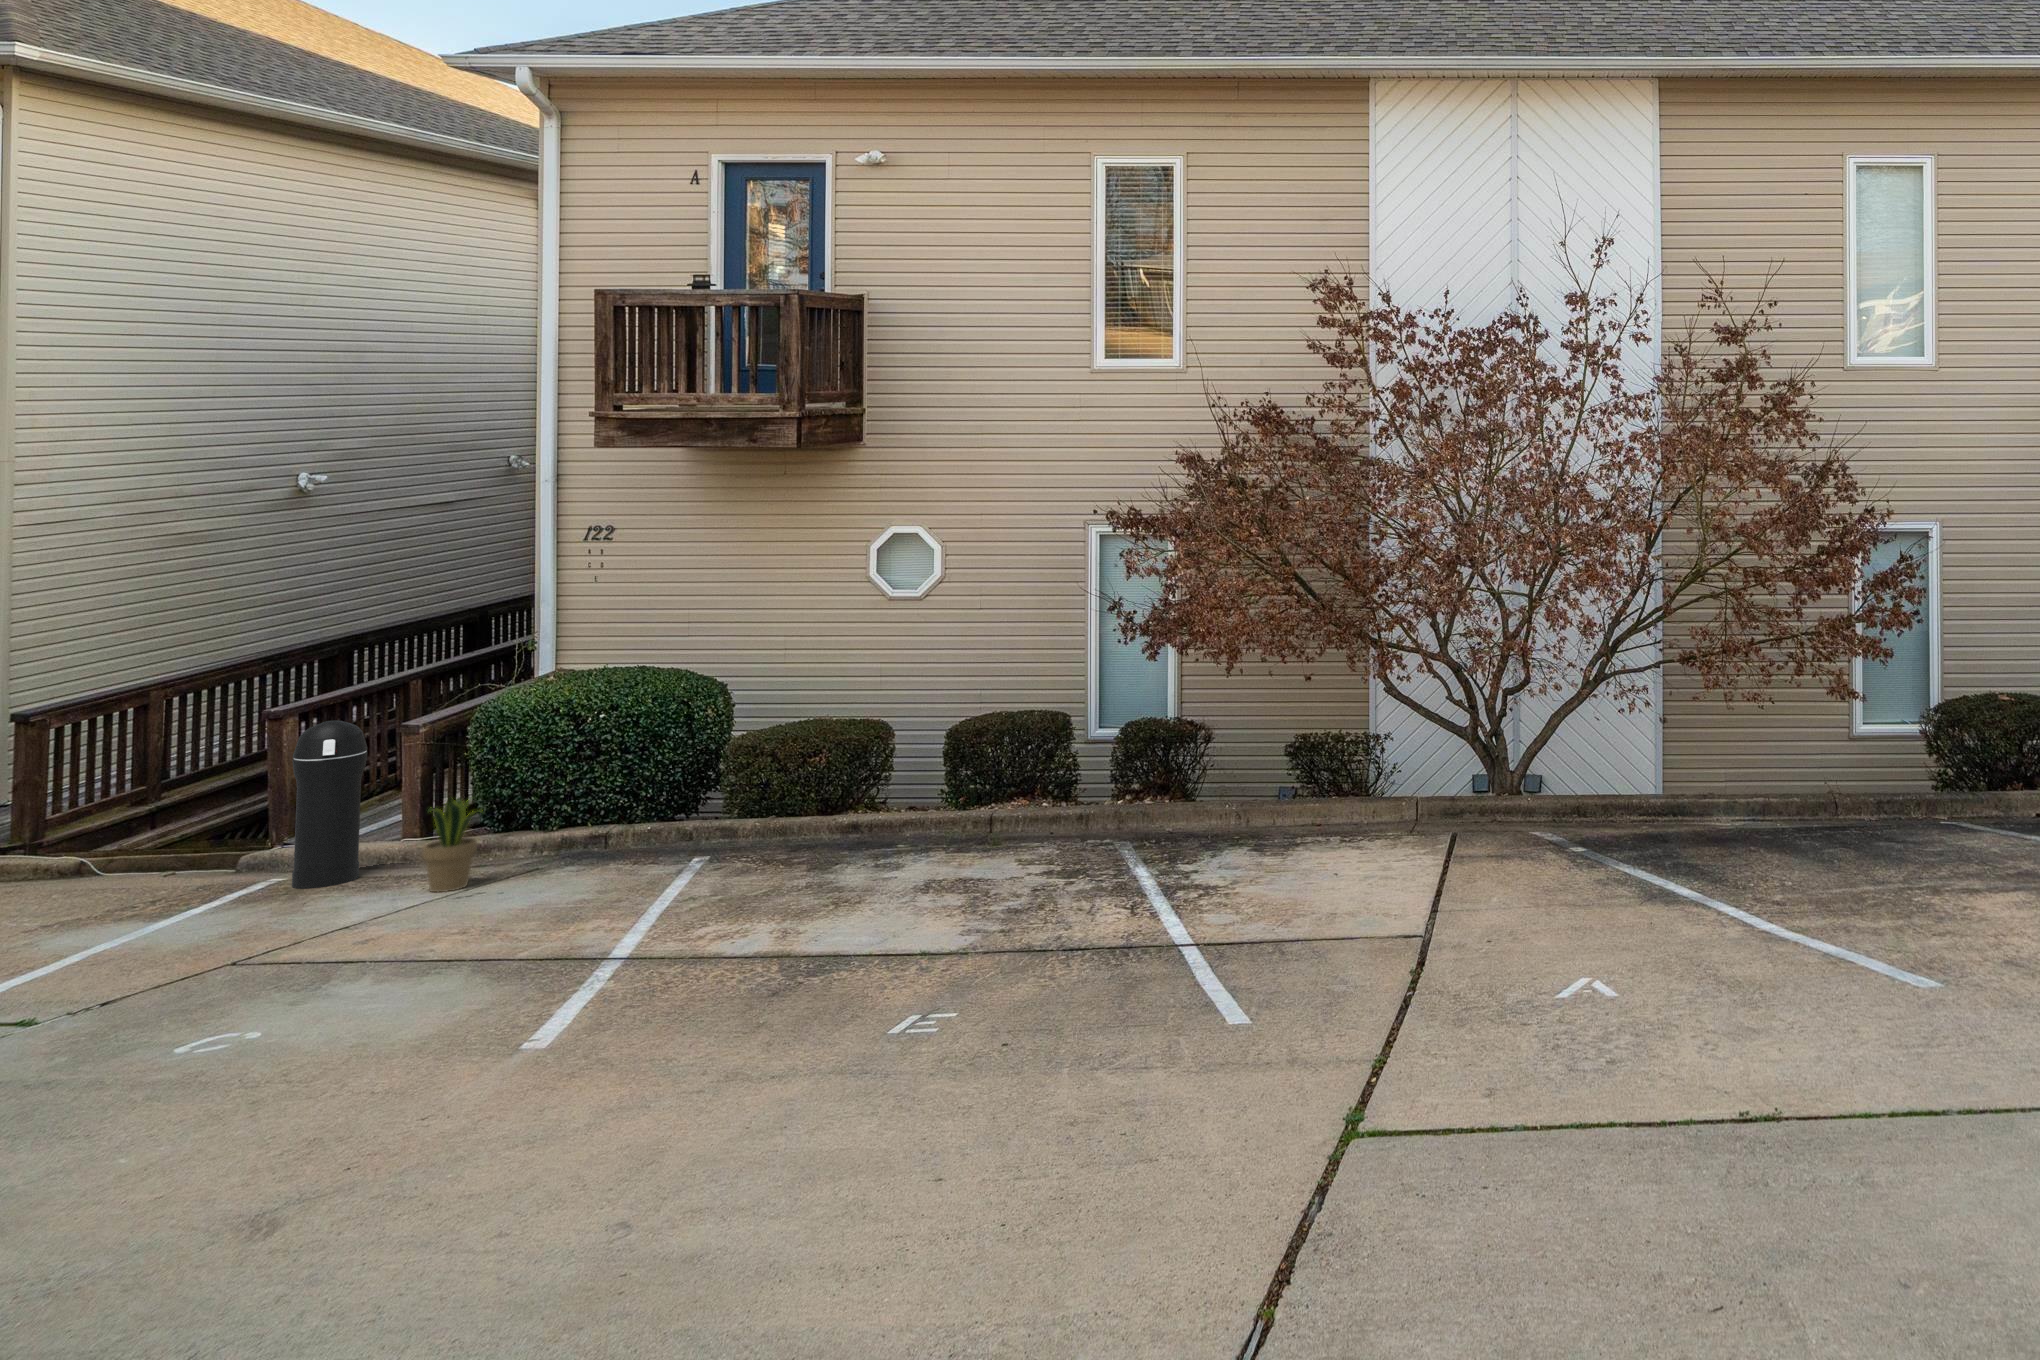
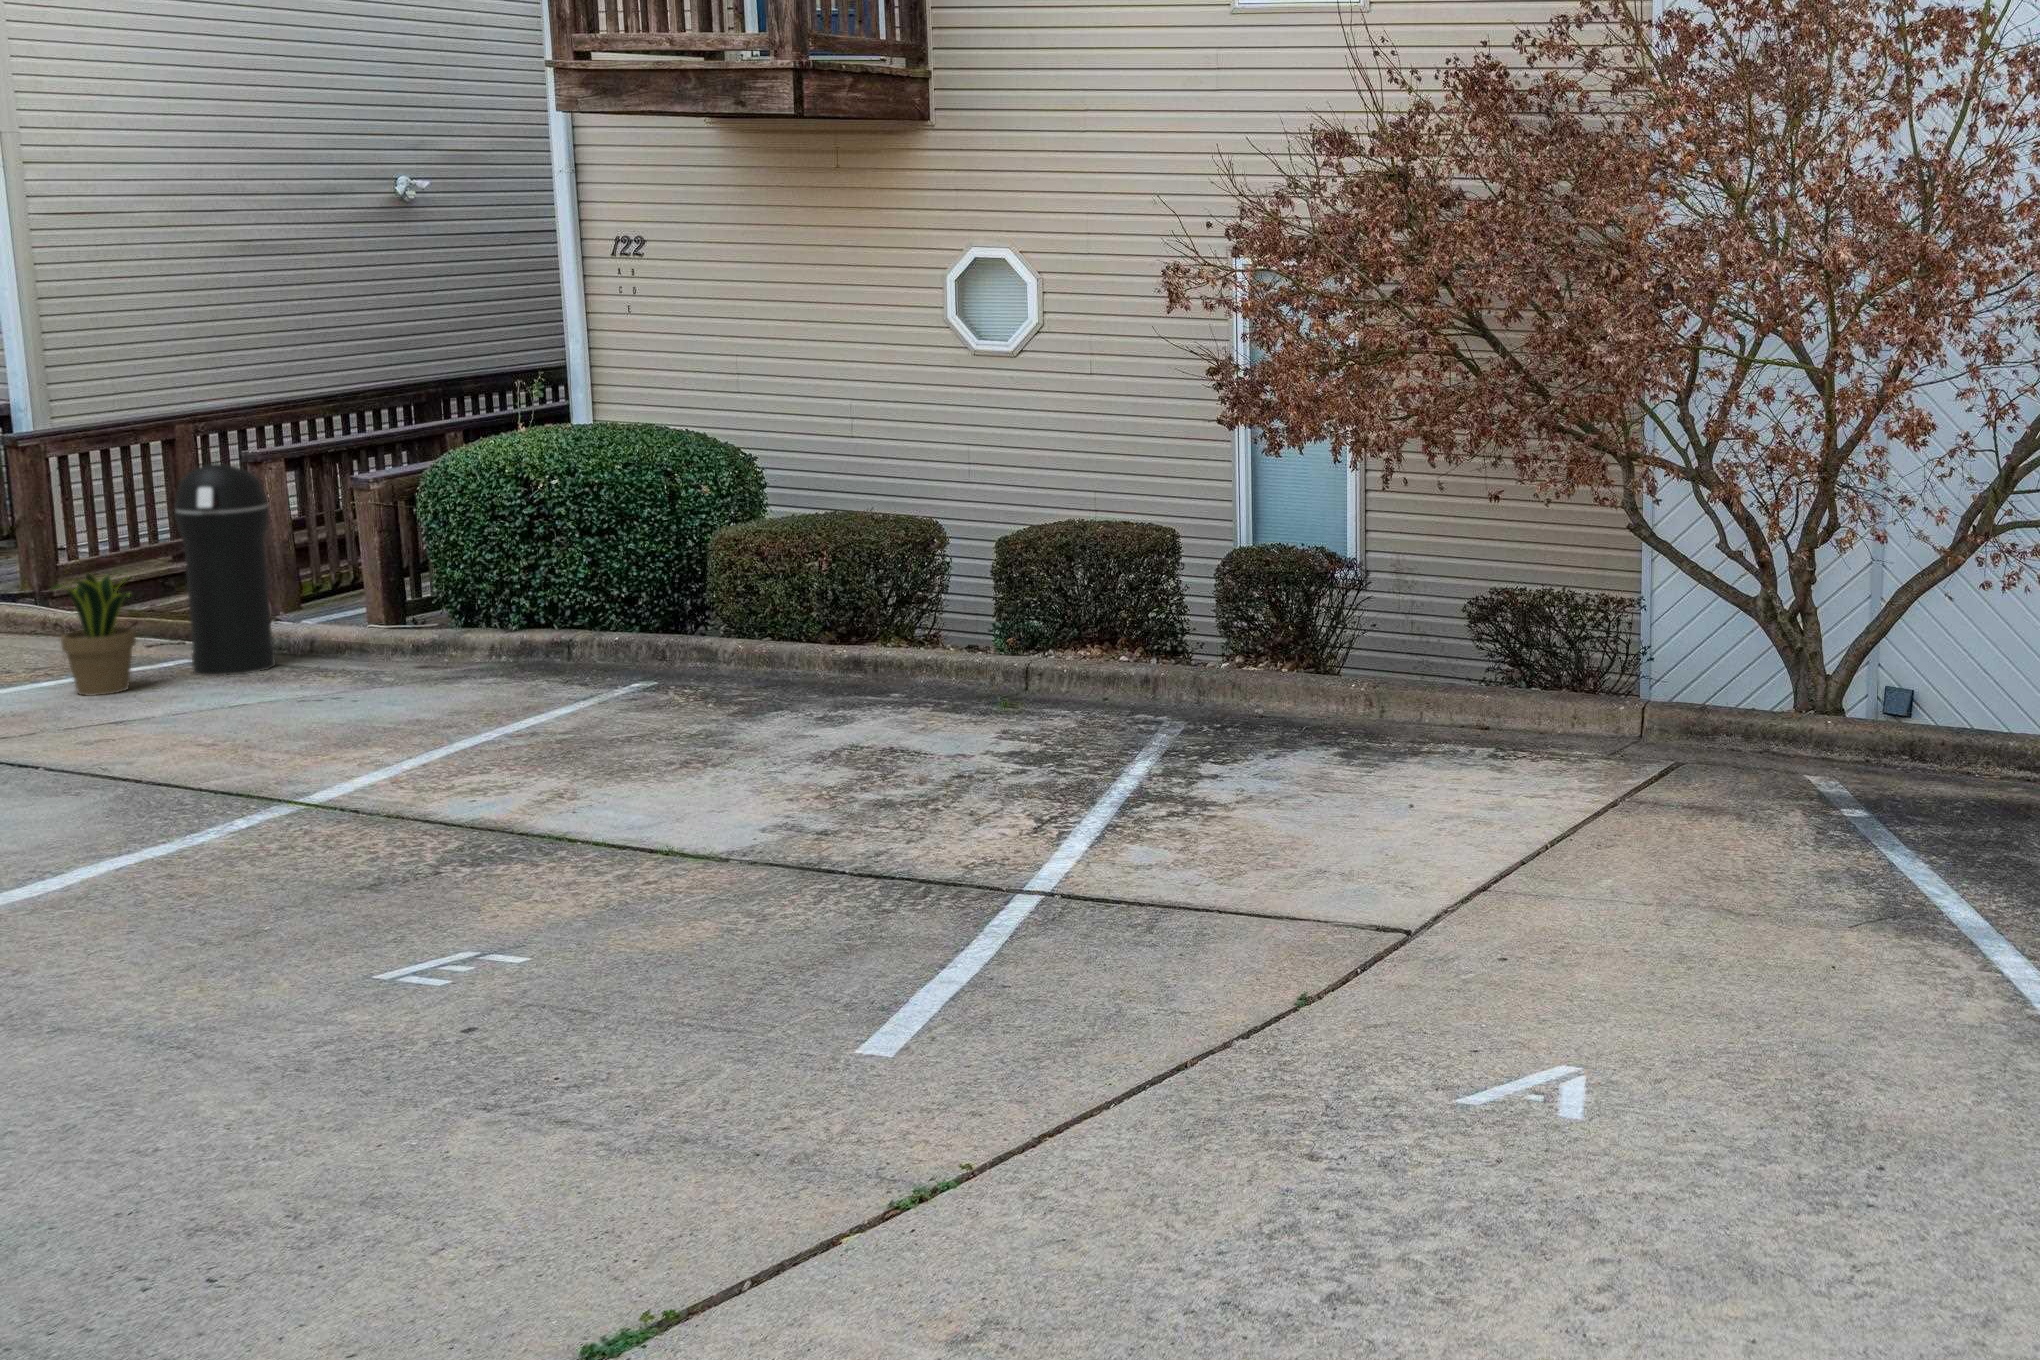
potted plant: present [422,798,480,892] -> present [53,573,136,696]

